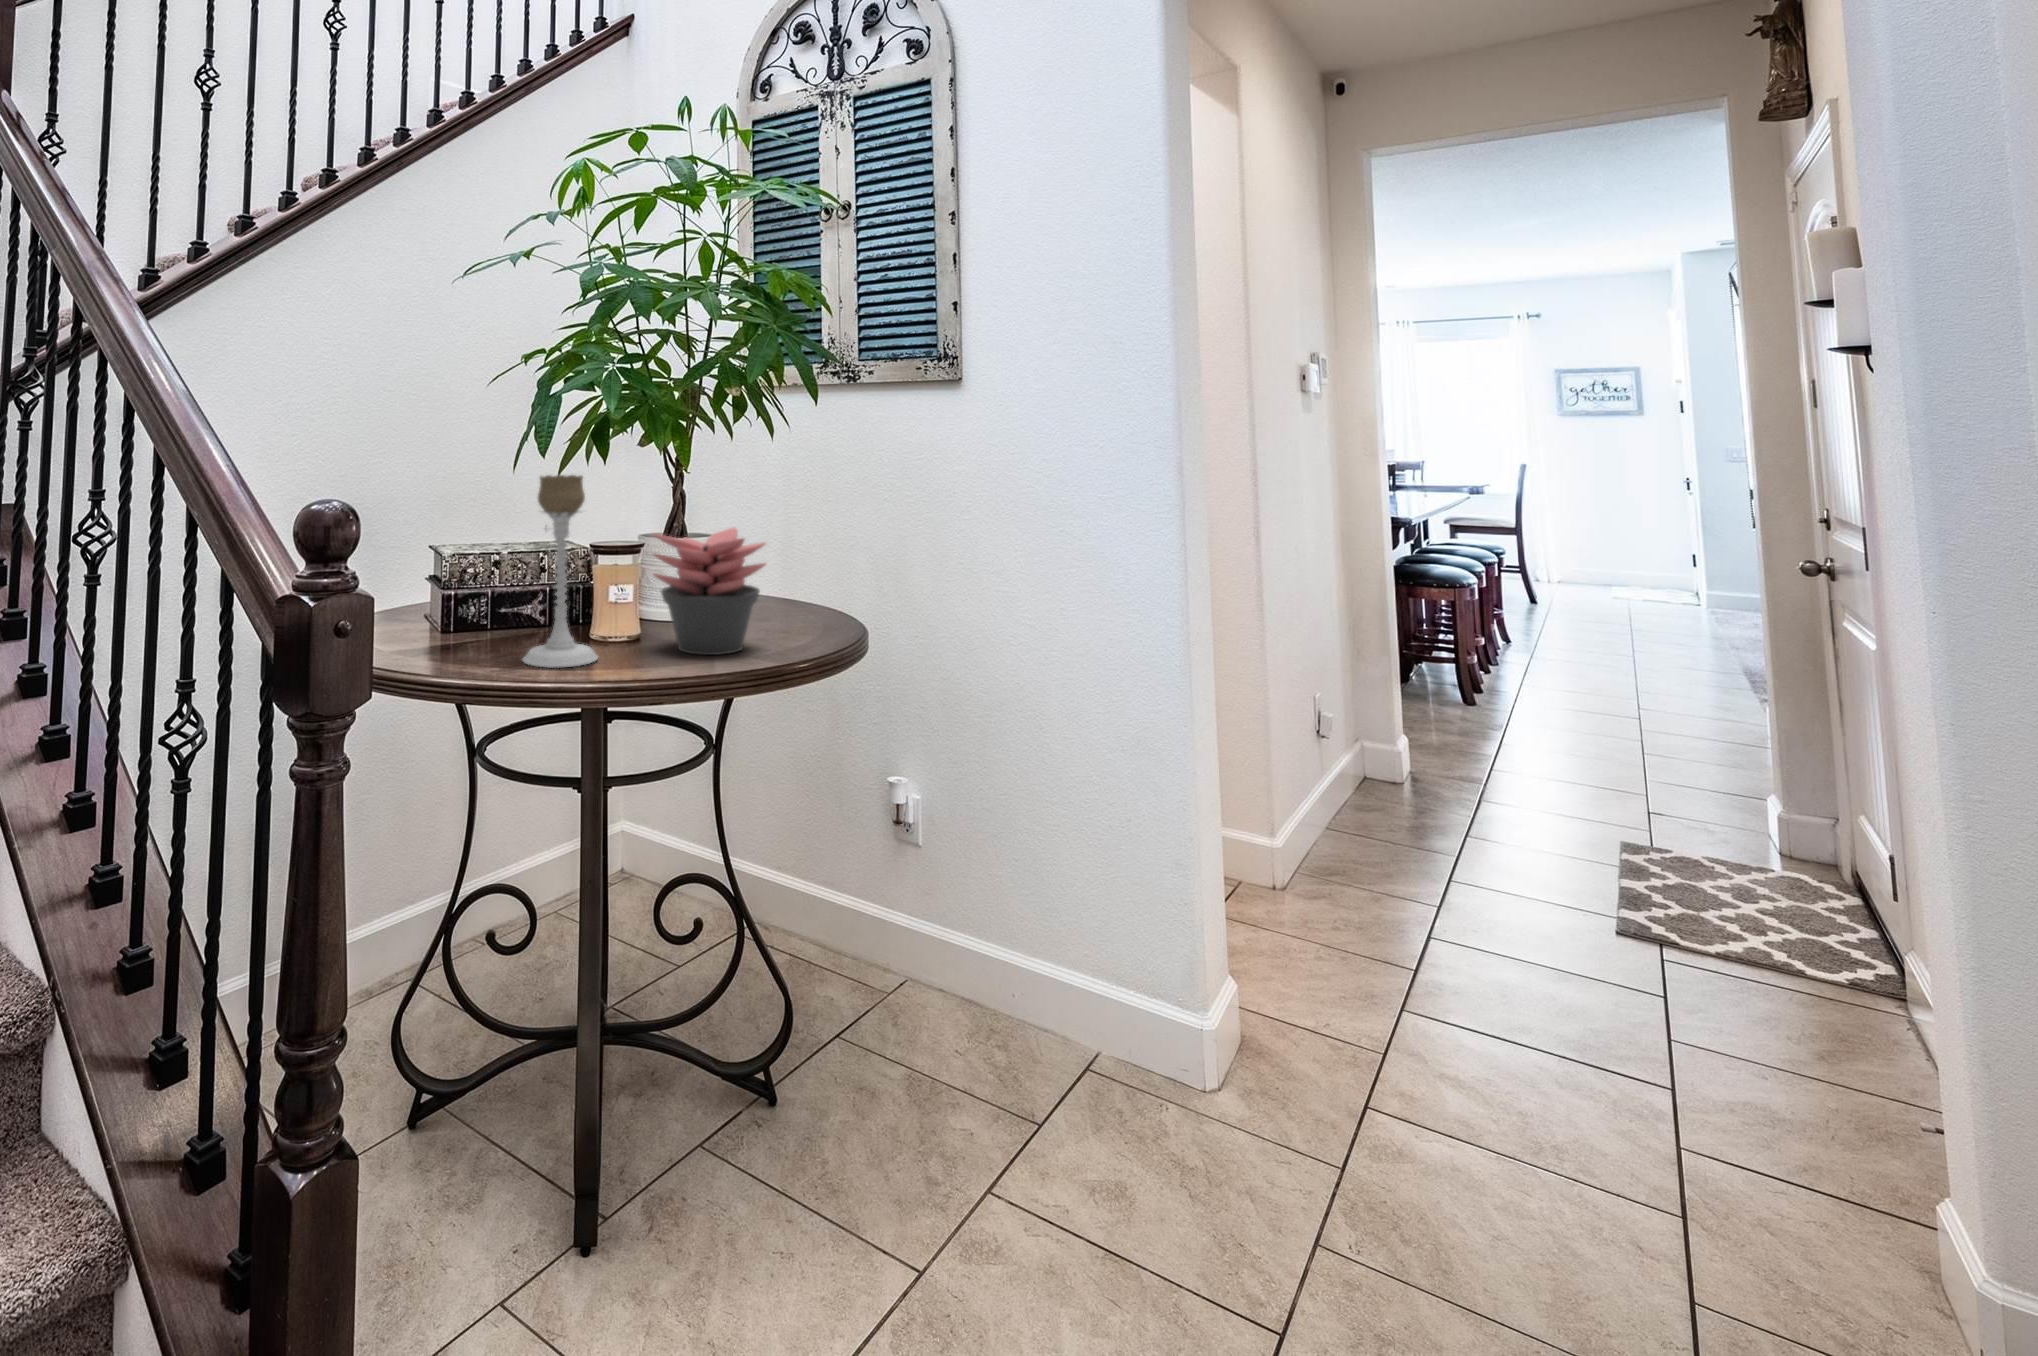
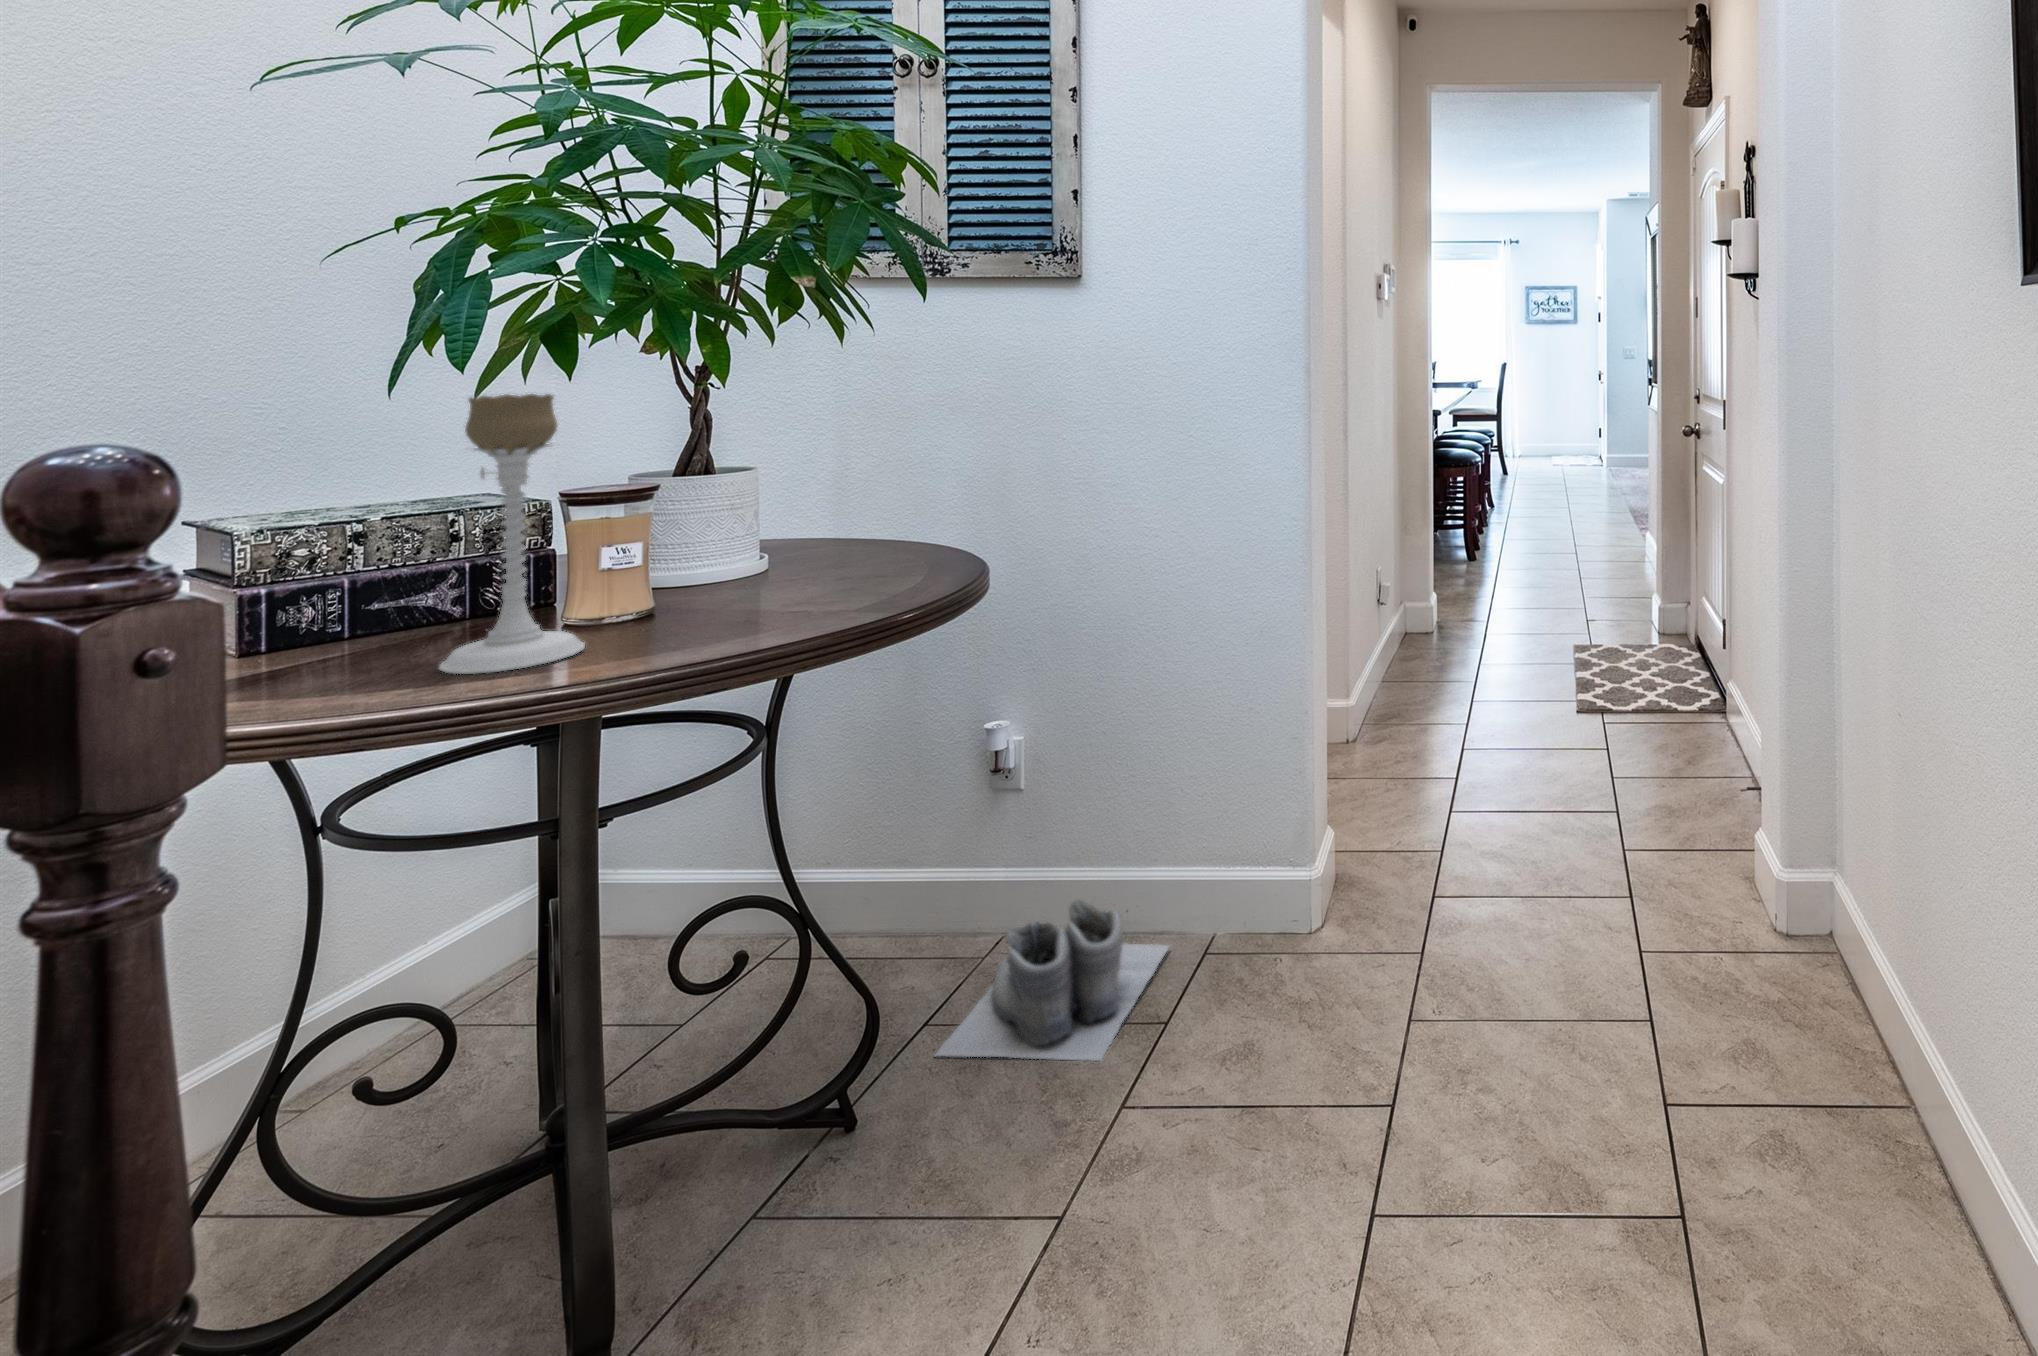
succulent plant: present [653,527,766,655] -> none [672,453,852,619]
boots: none [845,971,1061,1139] -> present [935,900,1169,1061]

